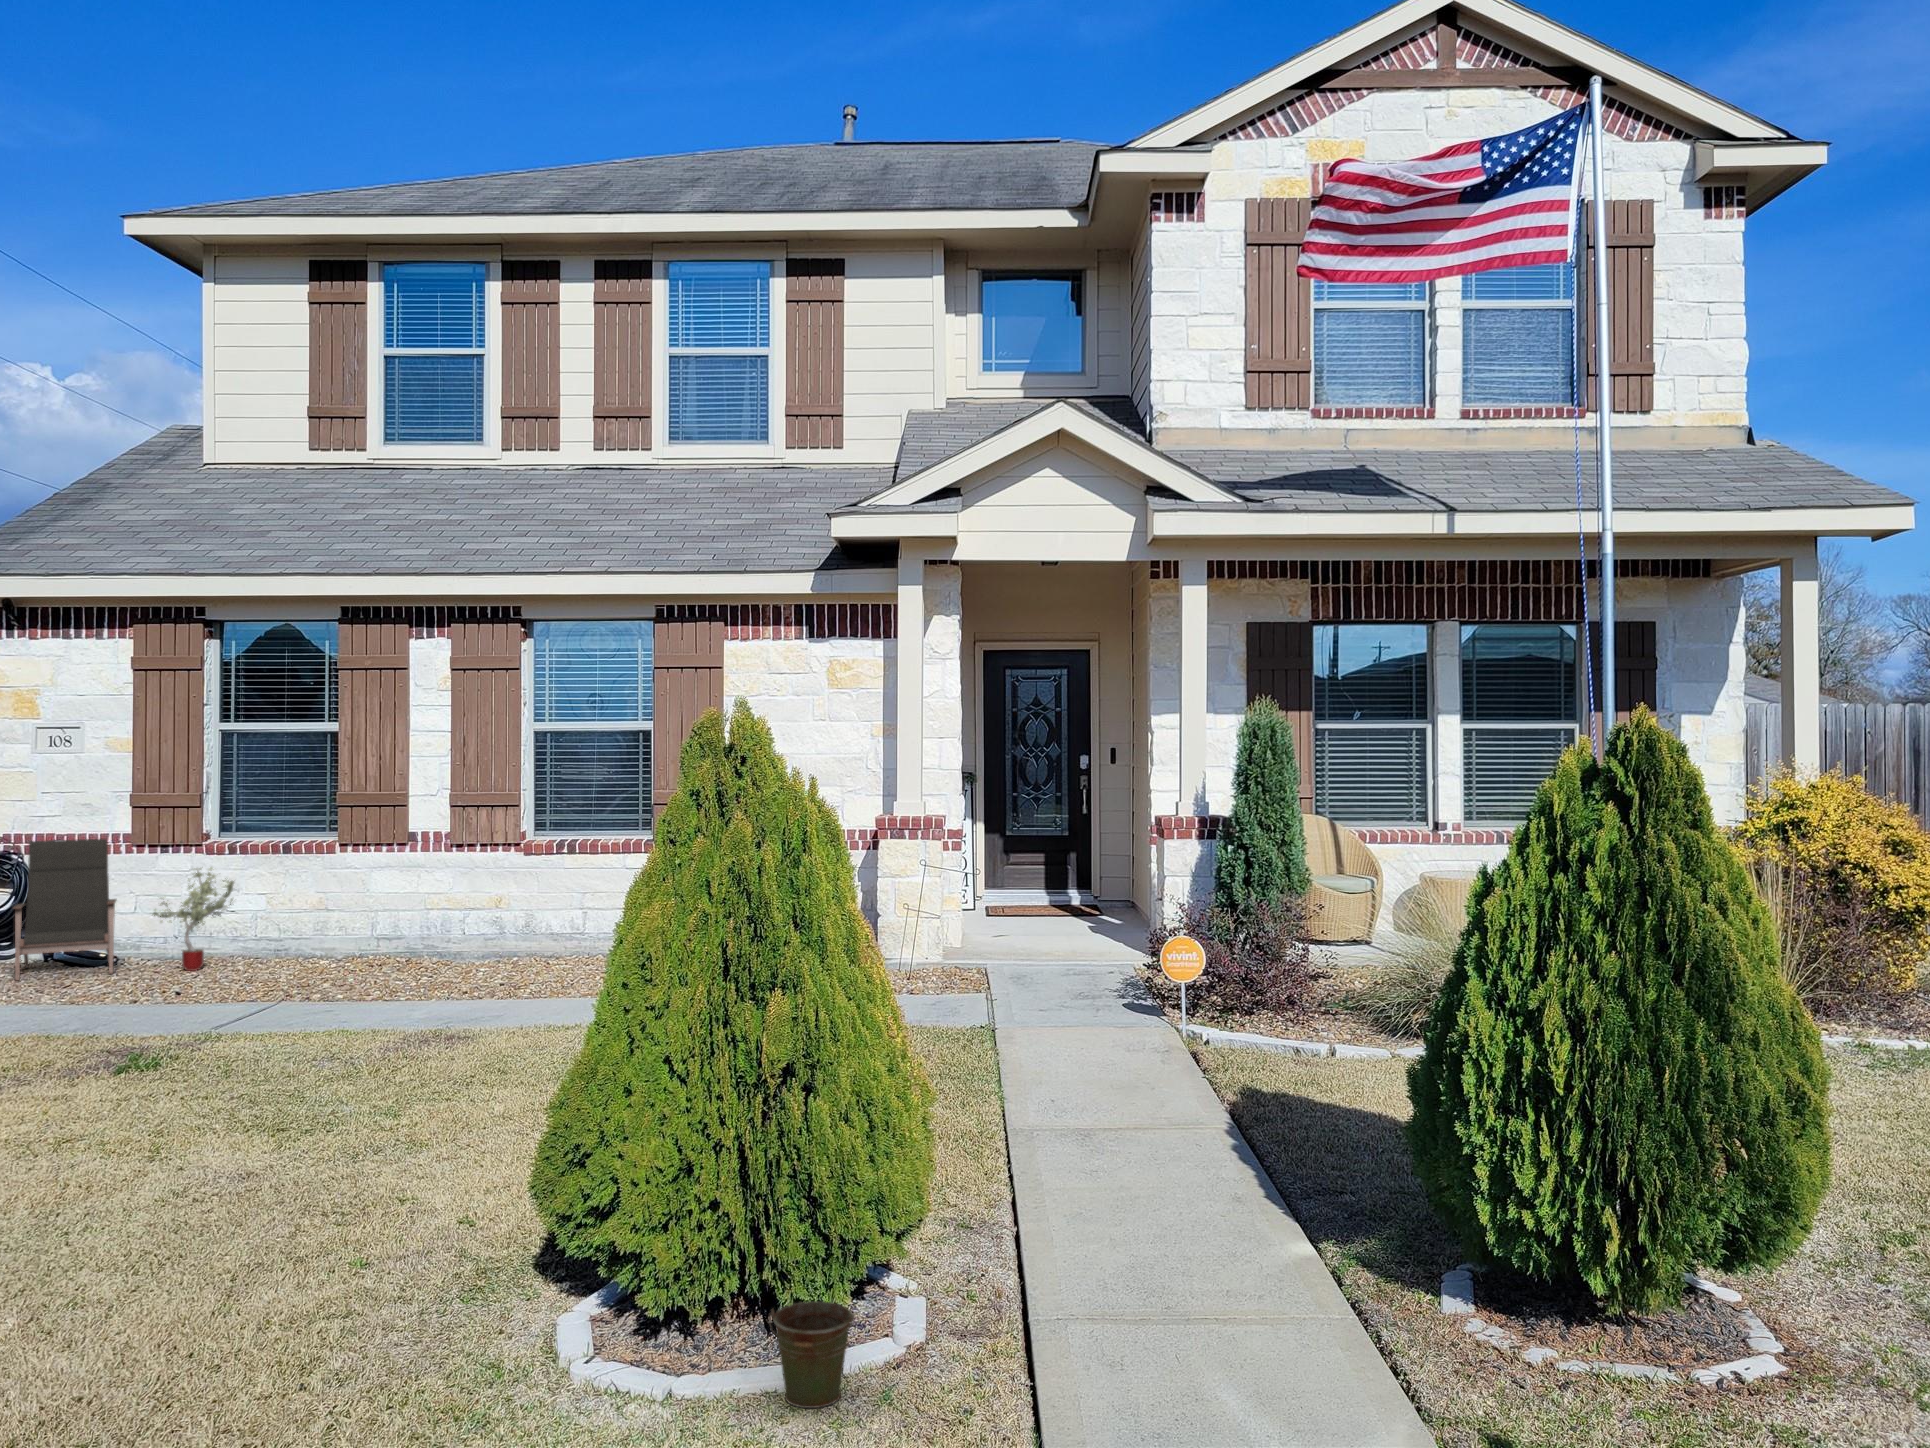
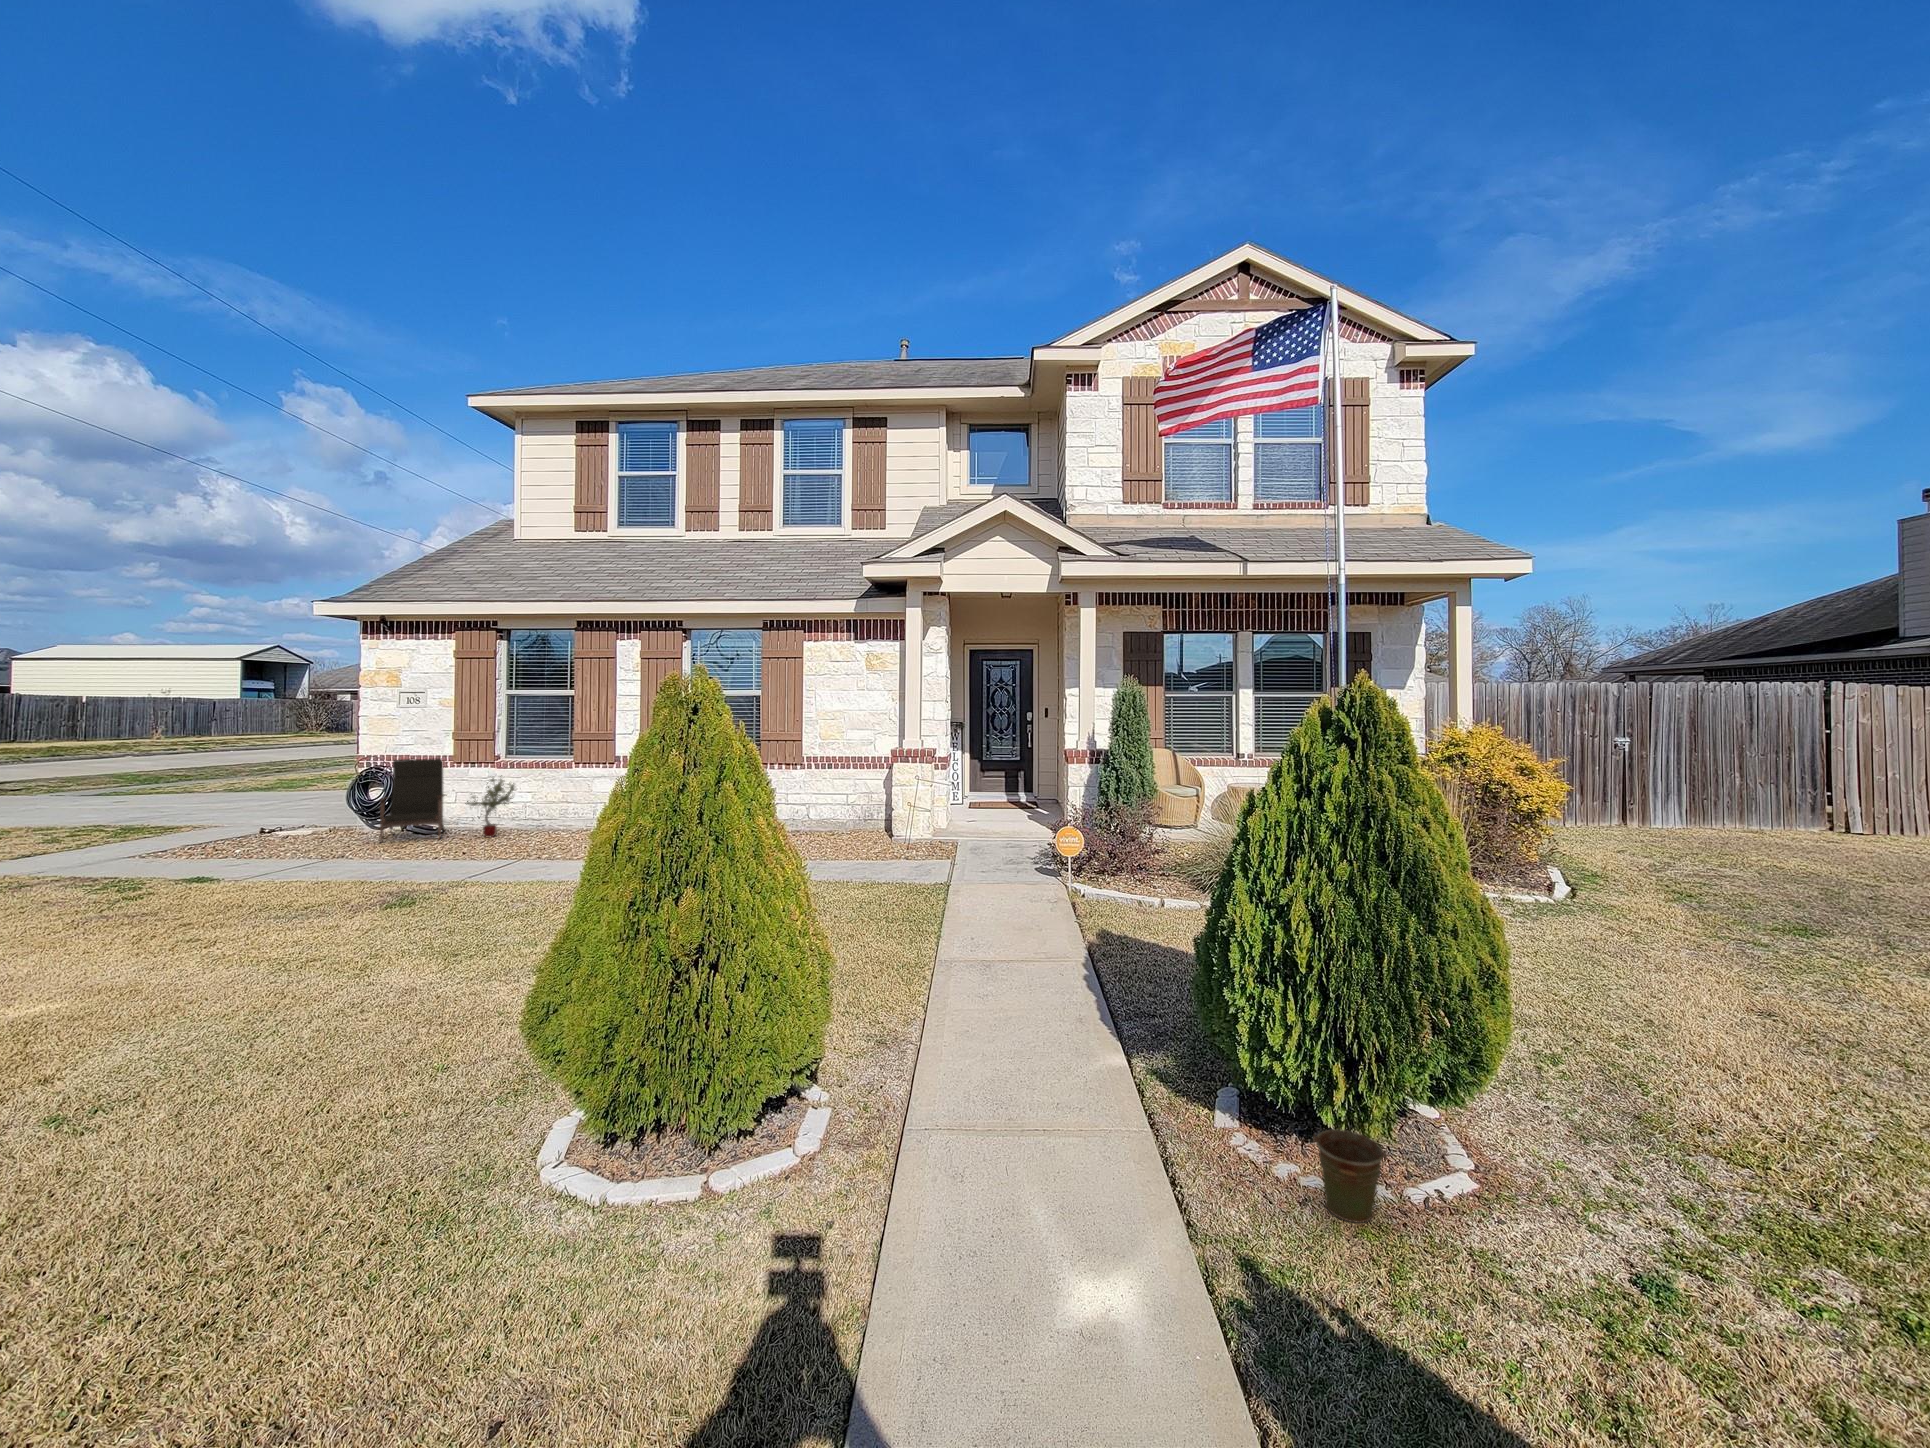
bucket: present [771,1301,855,1408] -> present [1313,1130,1387,1223]

